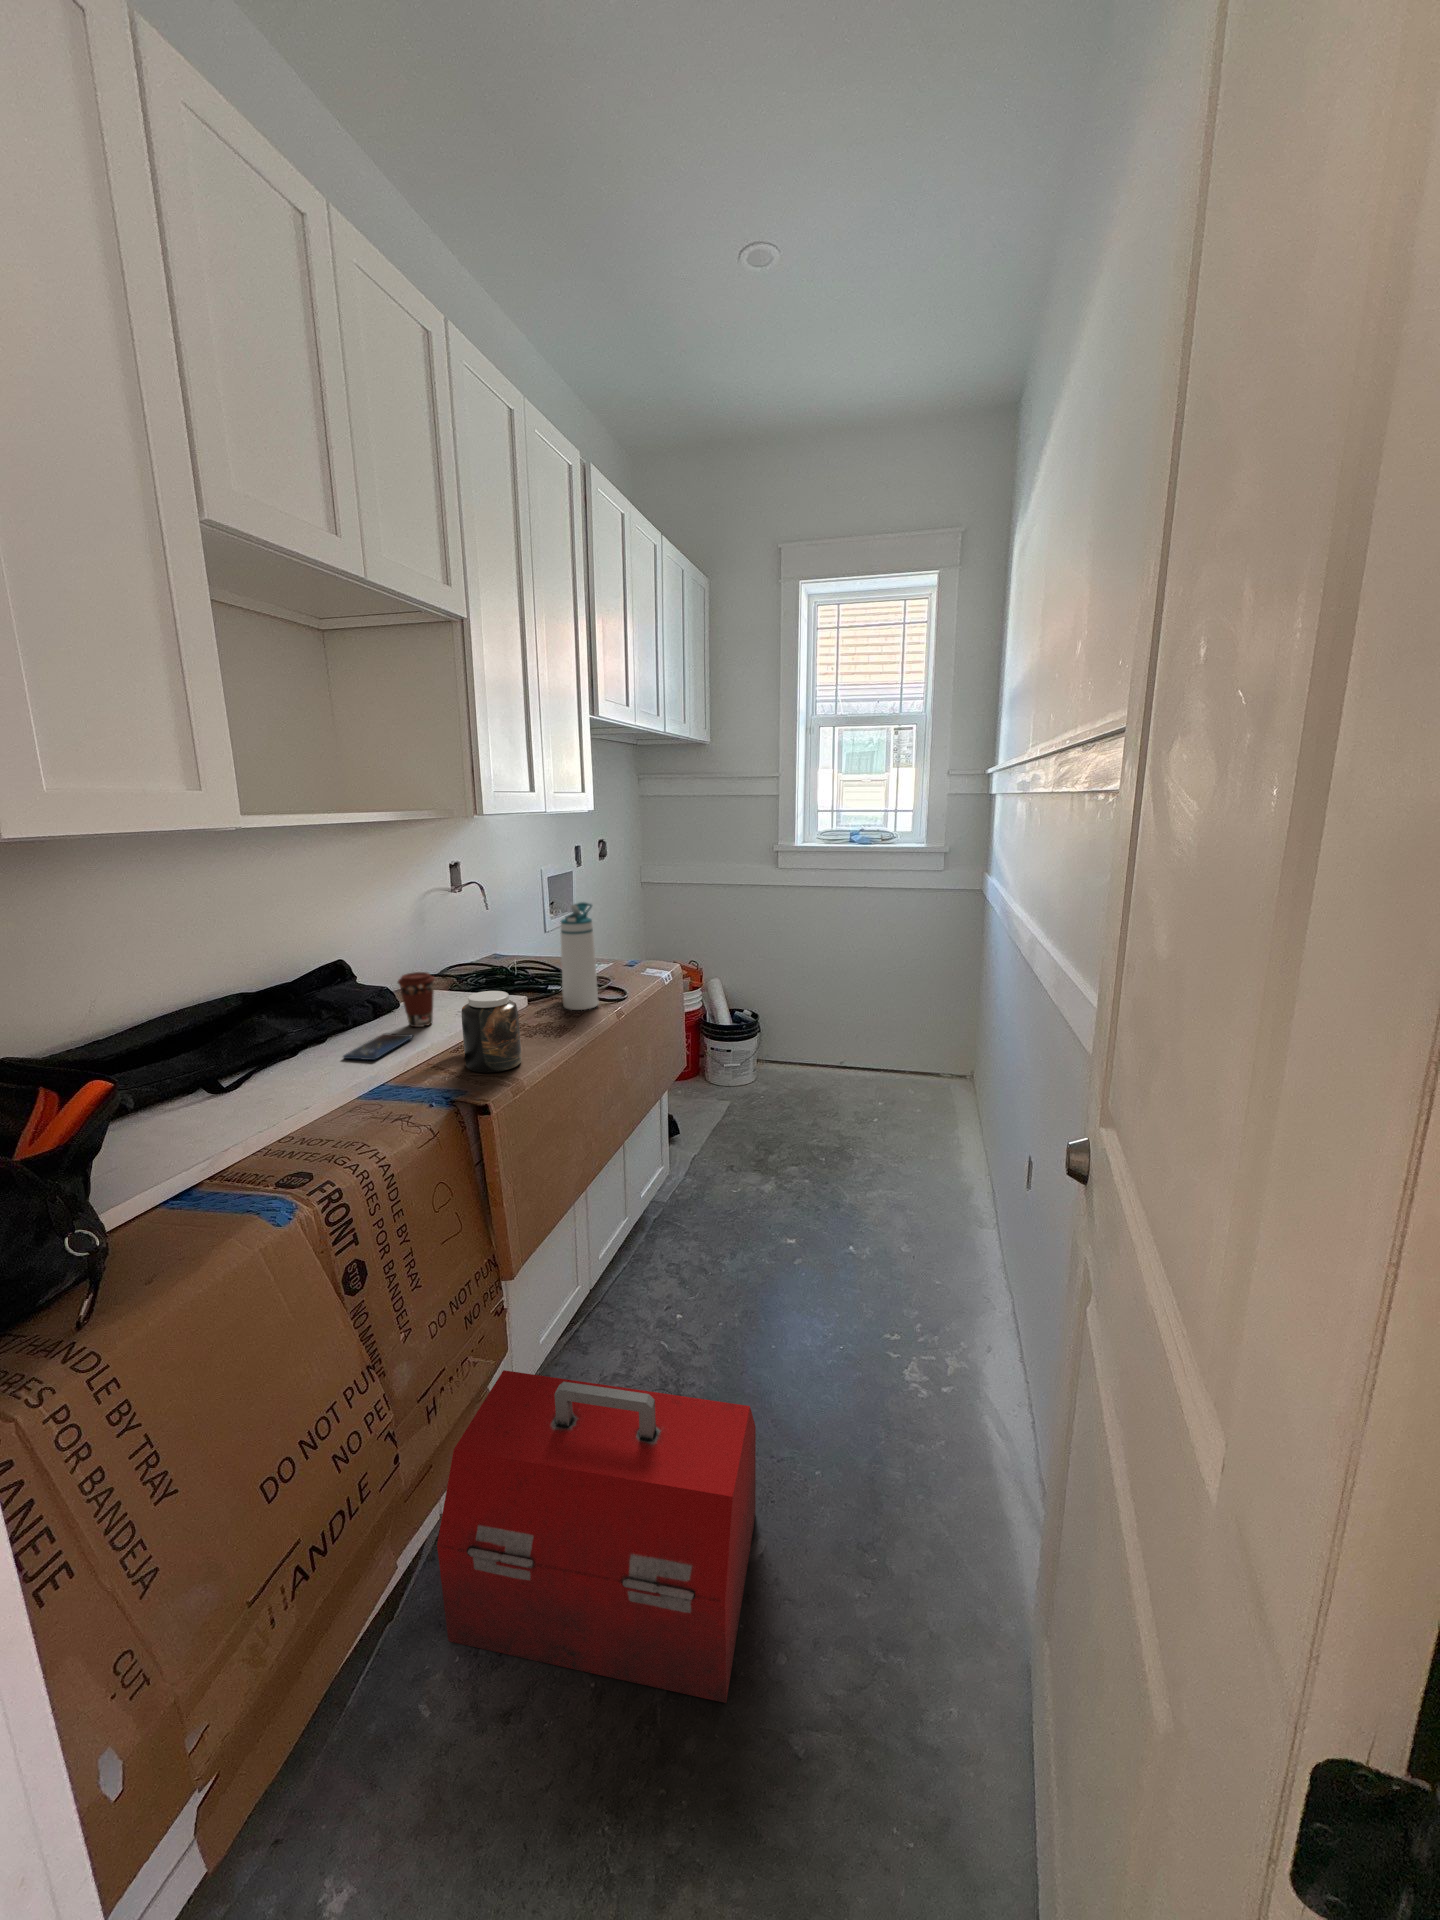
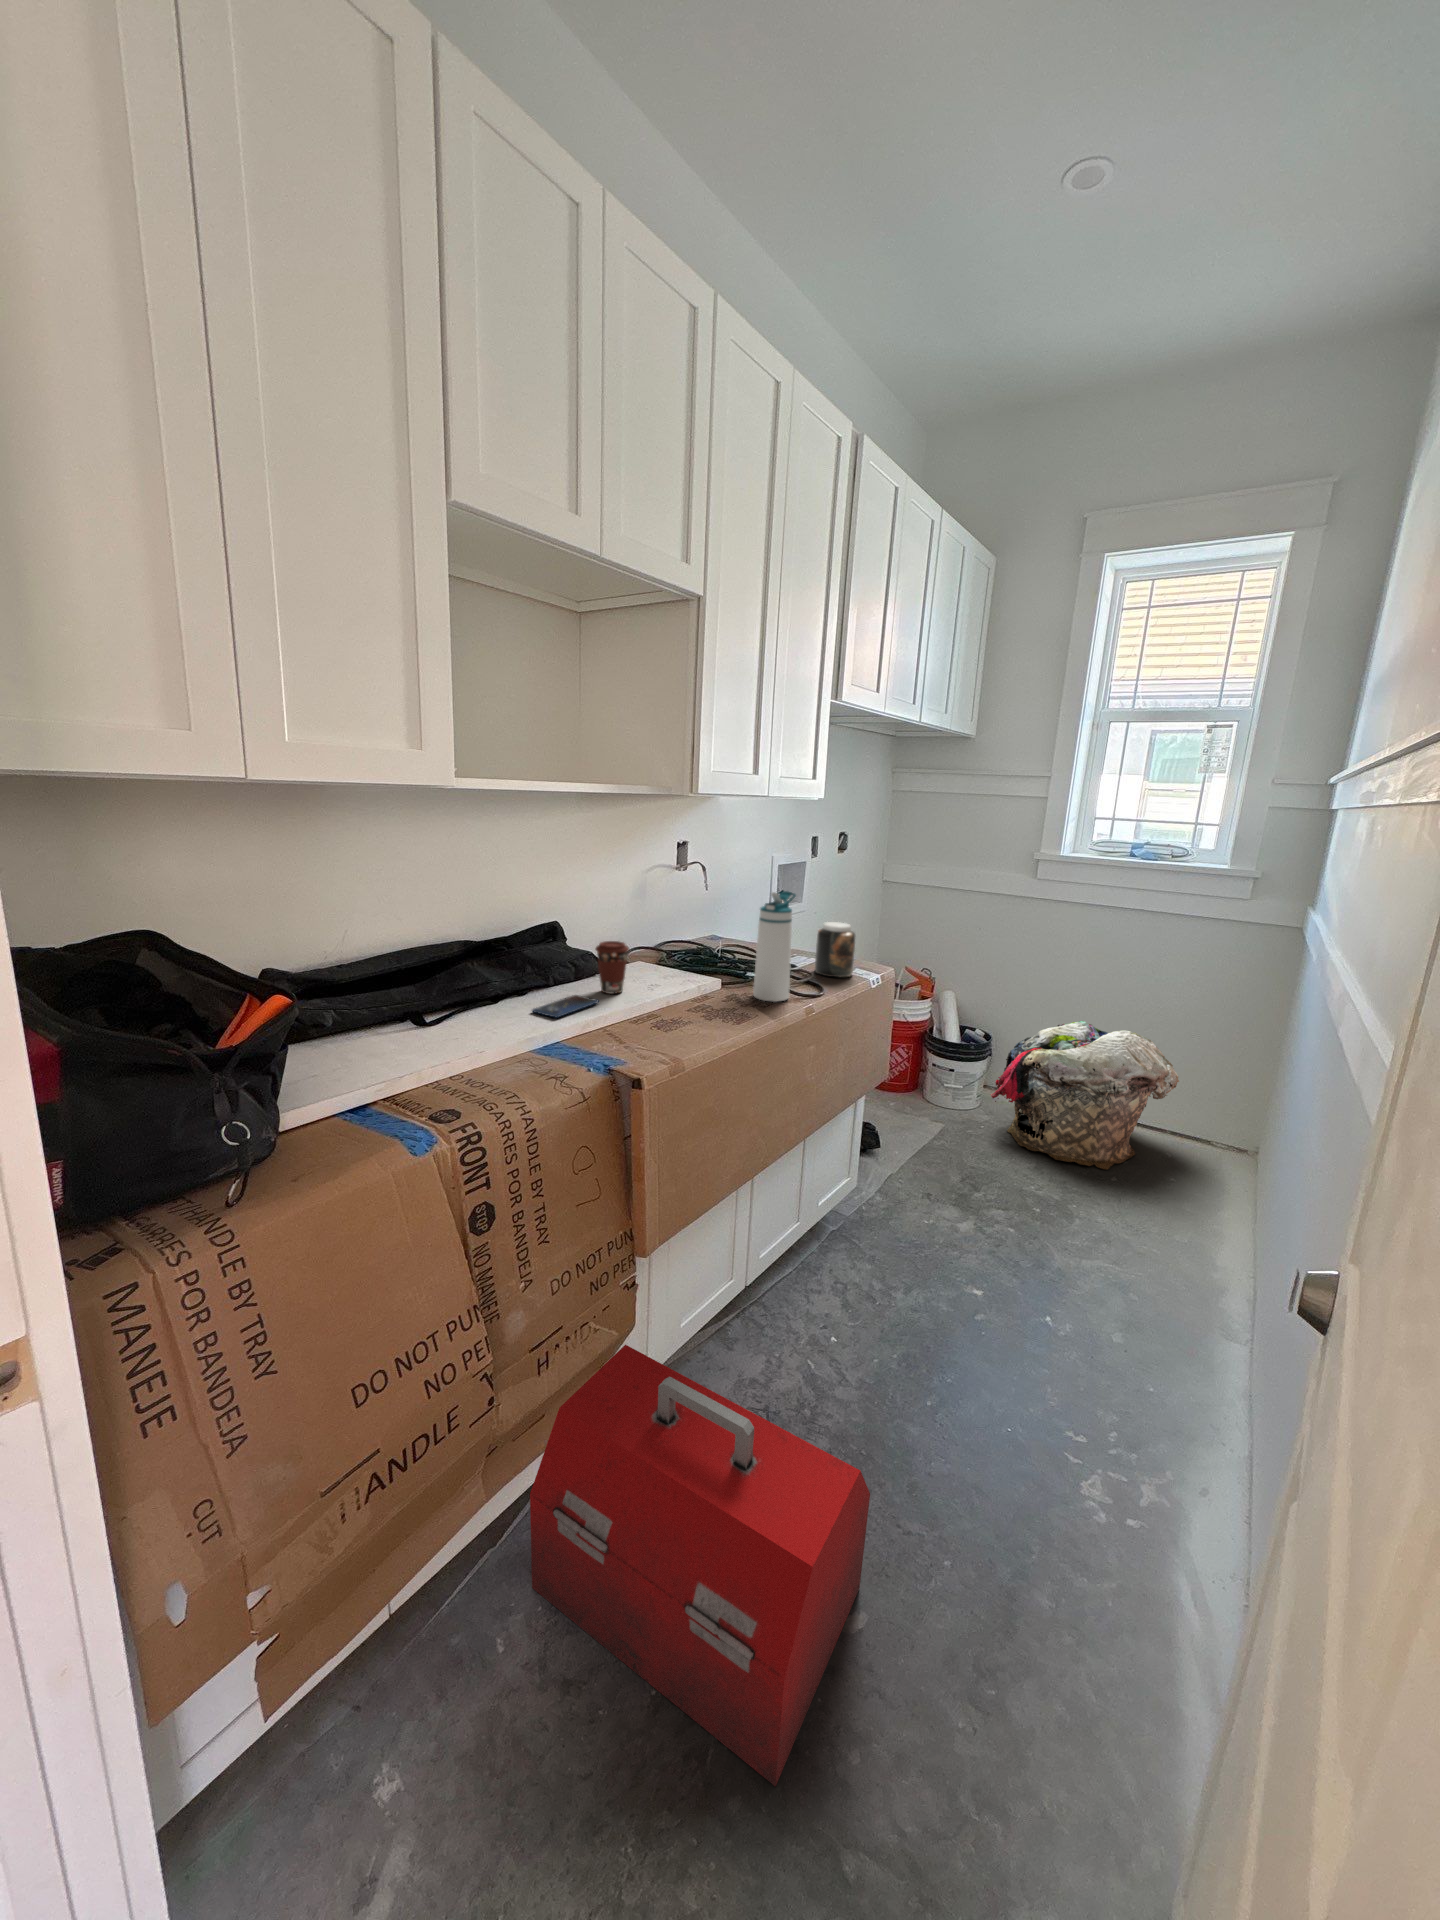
laundry basket: none [768,987,912,1111] -> present [991,1021,1179,1170]
jar: present [462,991,521,1073] -> present [815,922,855,977]

